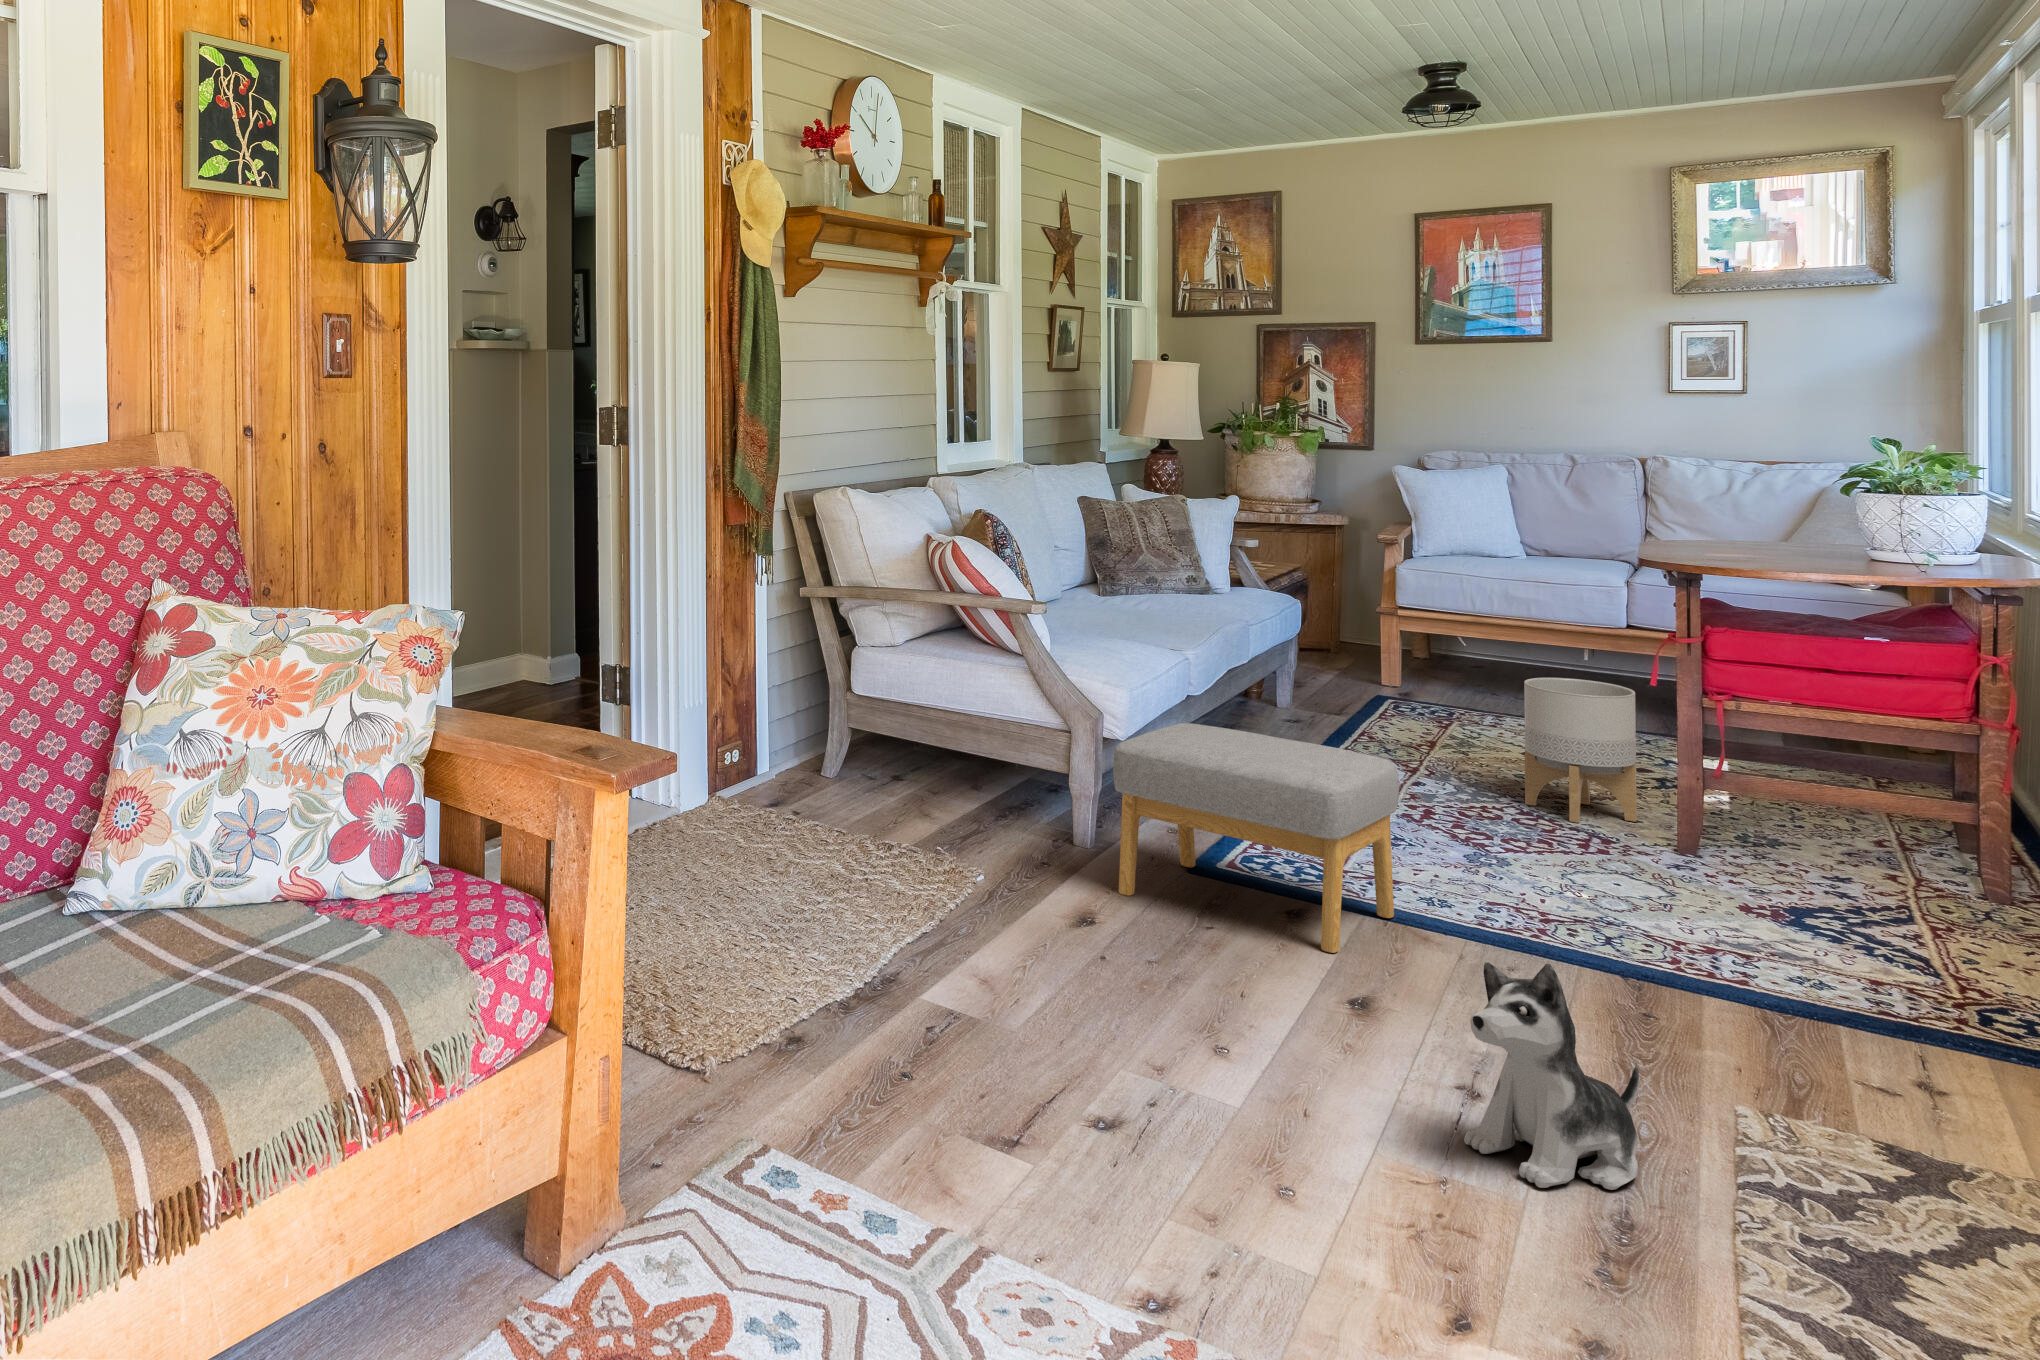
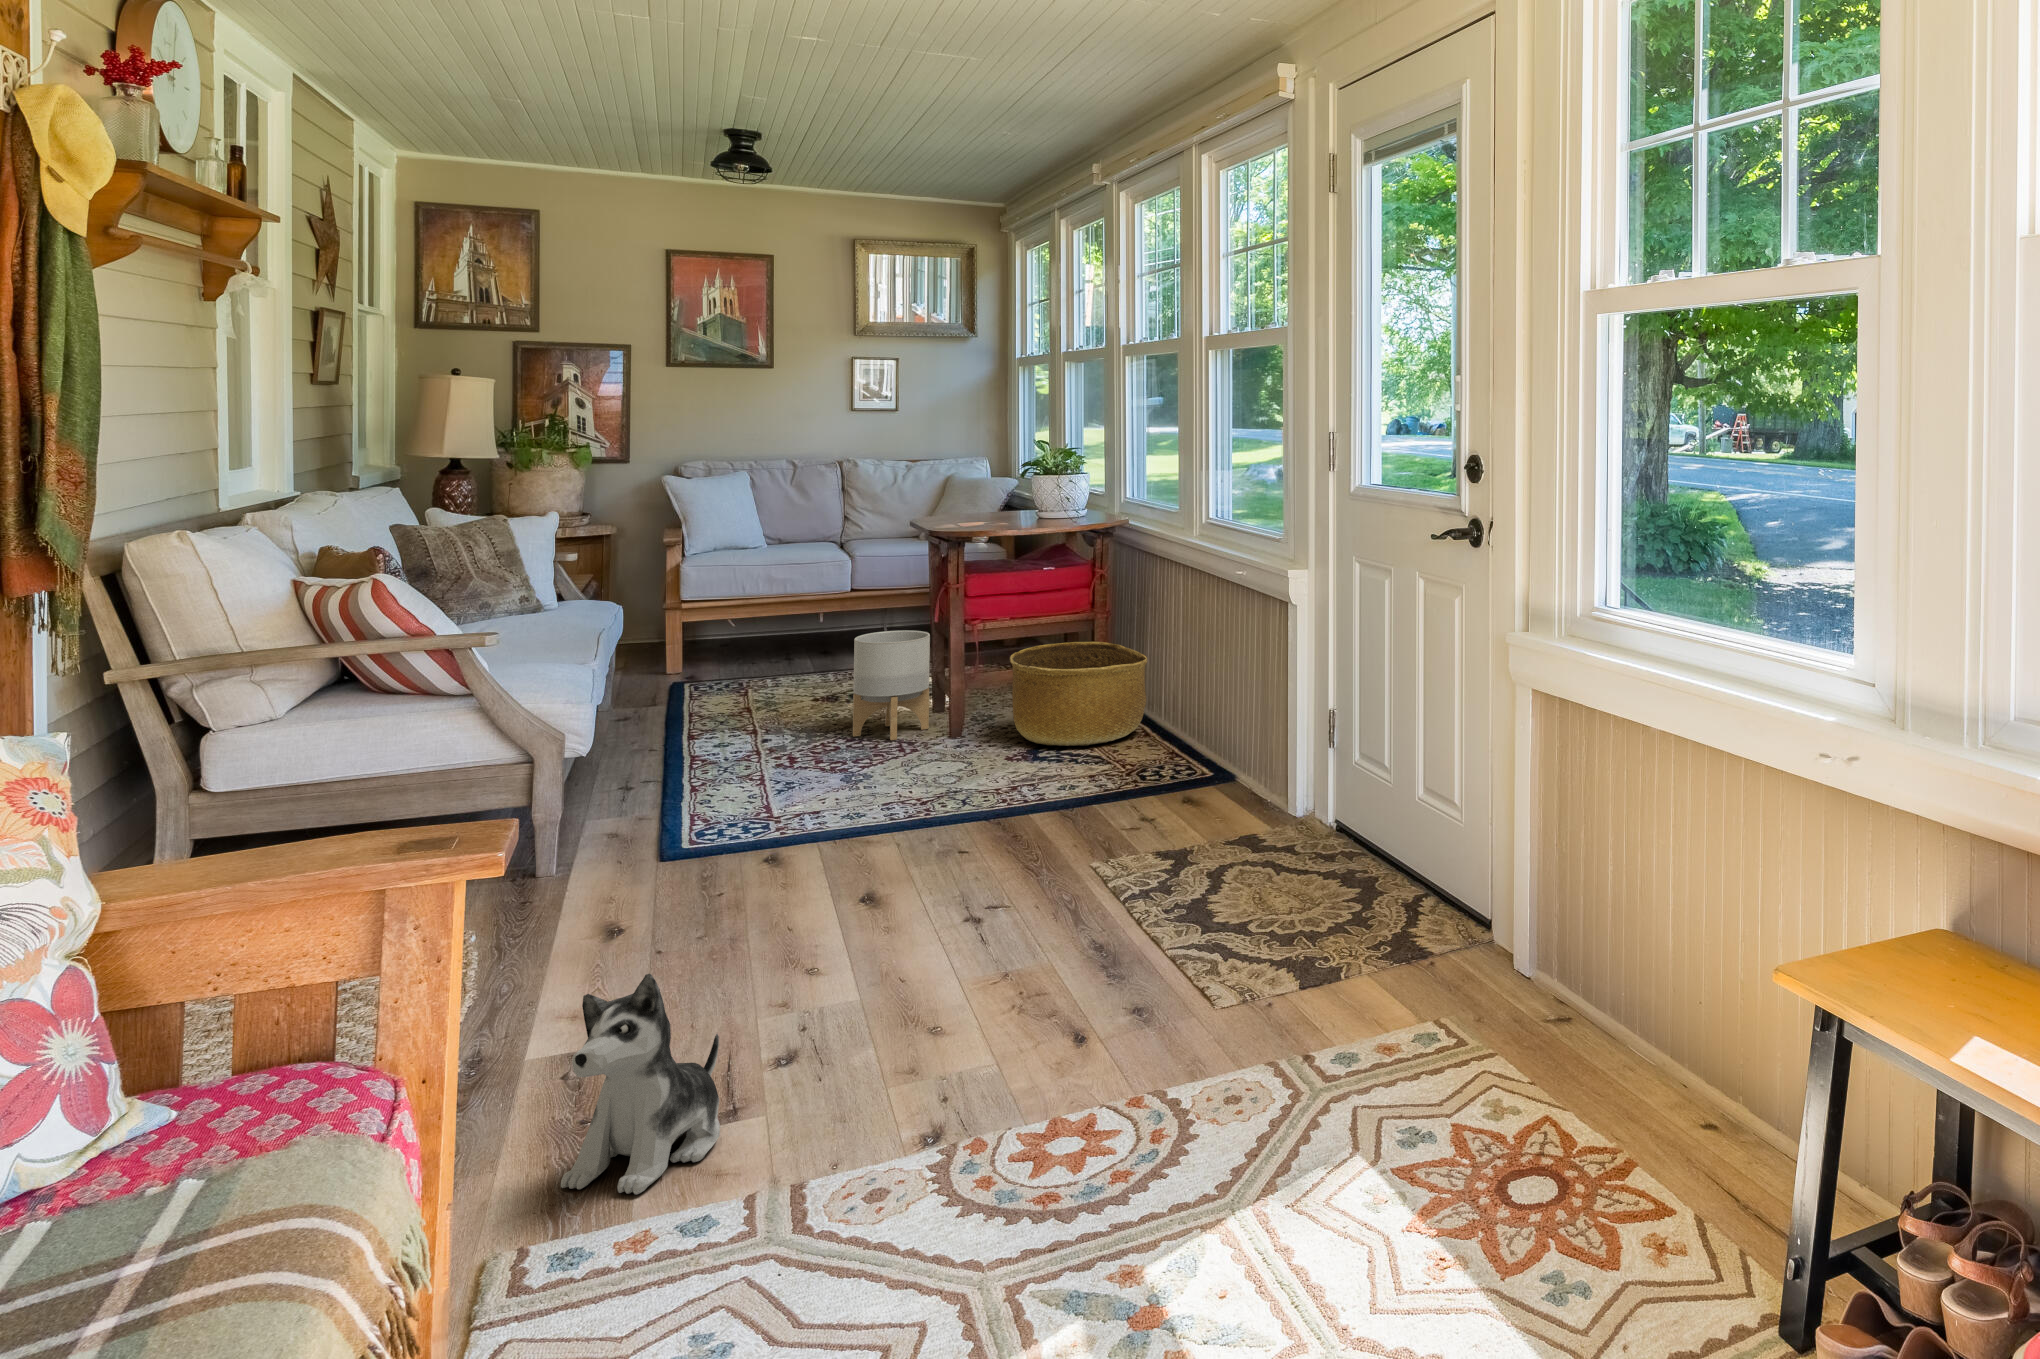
footstool: present [1113,723,1399,953] -> none [611,715,852,903]
basket: none [1741,743,2017,920] -> present [1010,642,1147,746]
plush toy: present [1464,962,1639,1190] -> present [561,974,720,1194]

